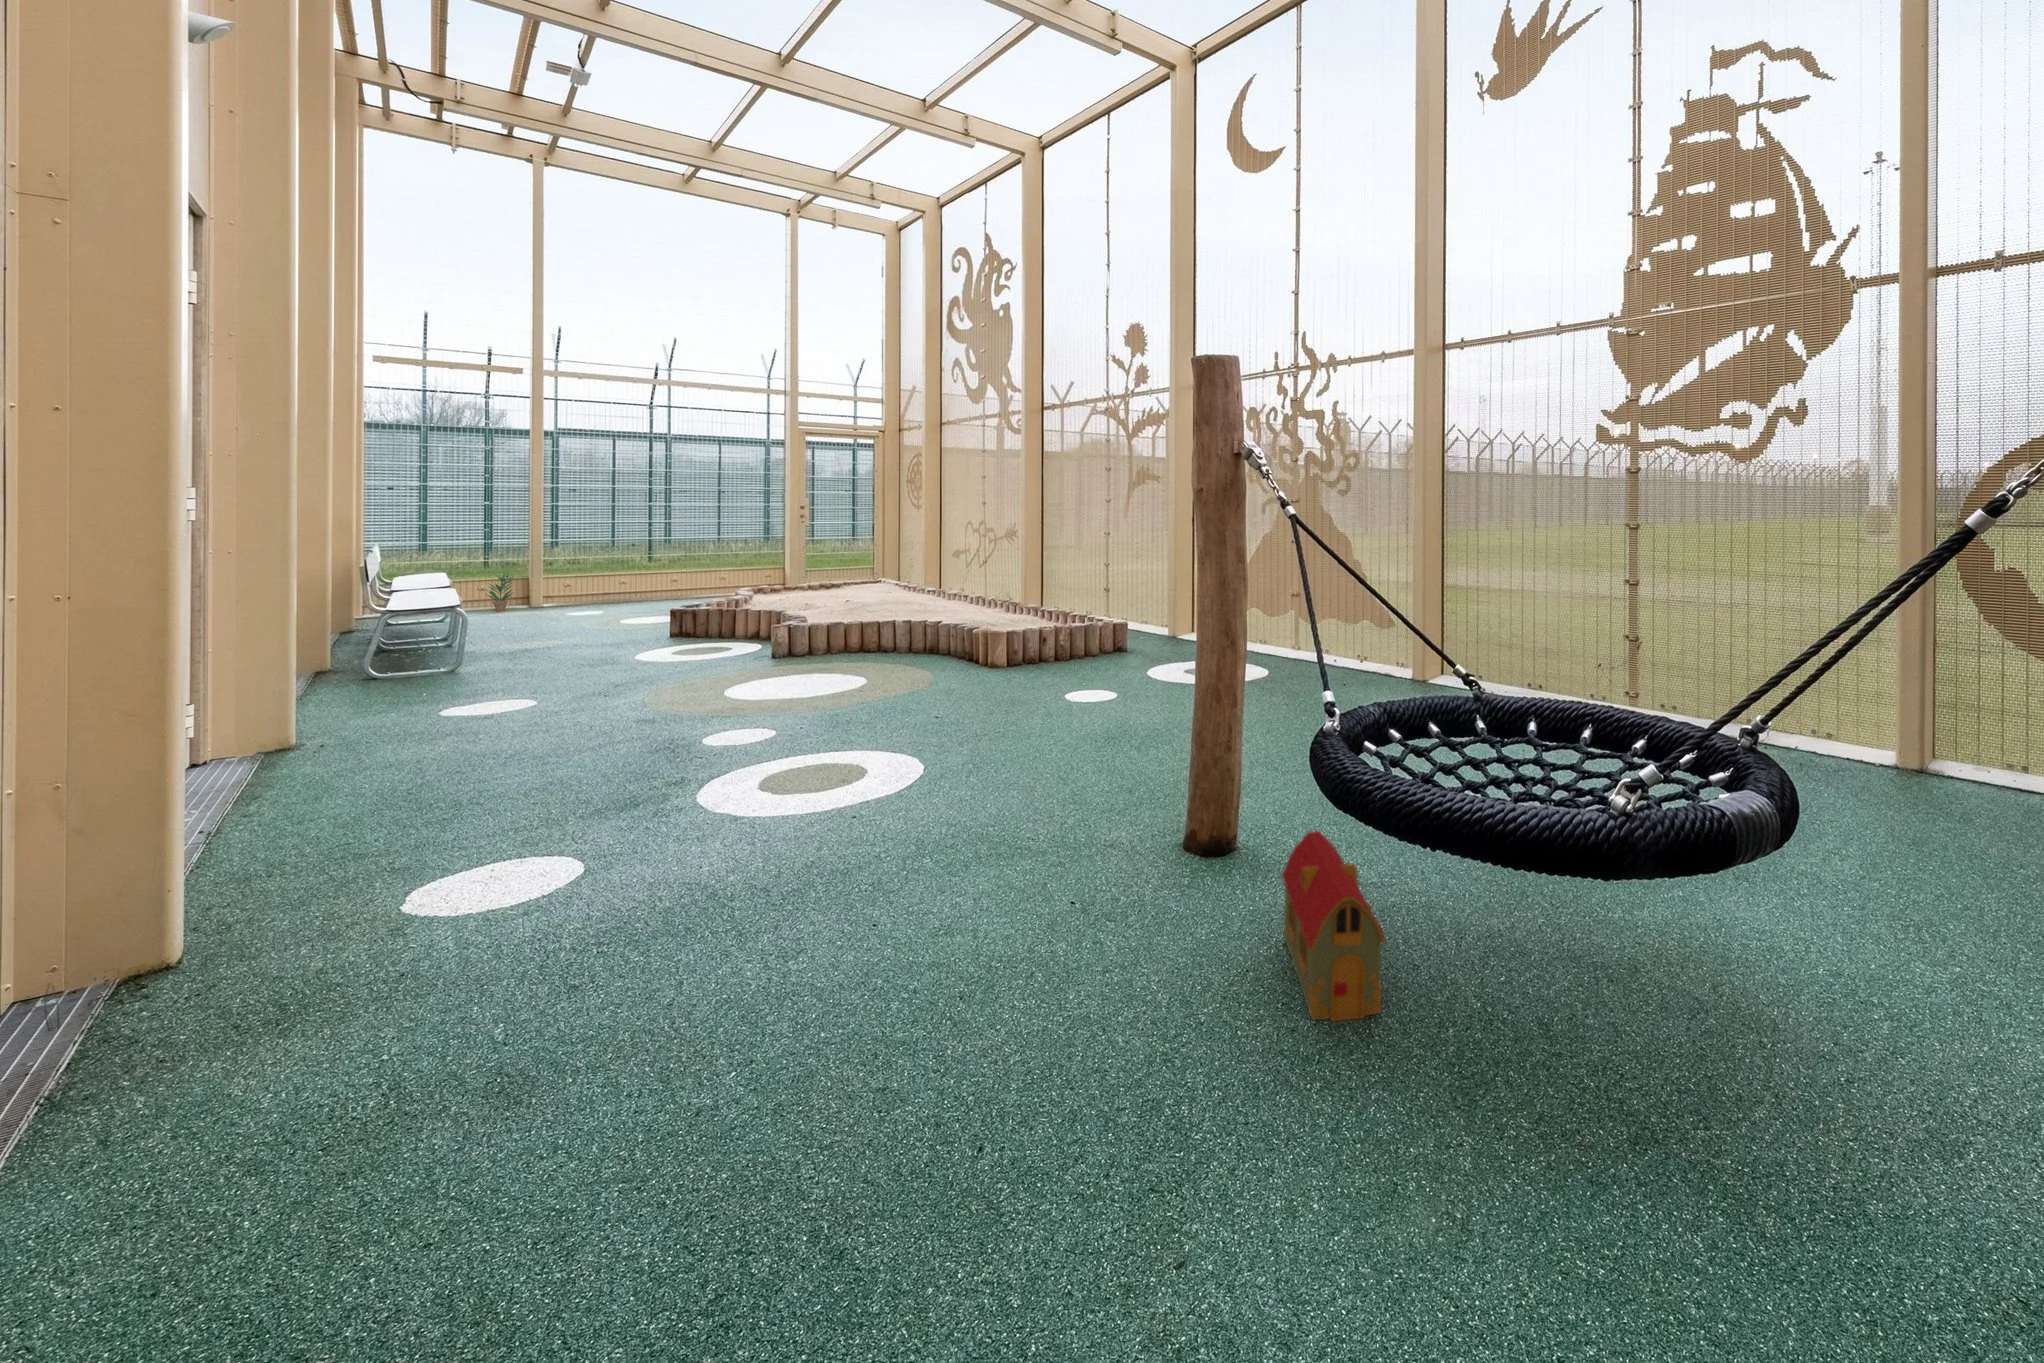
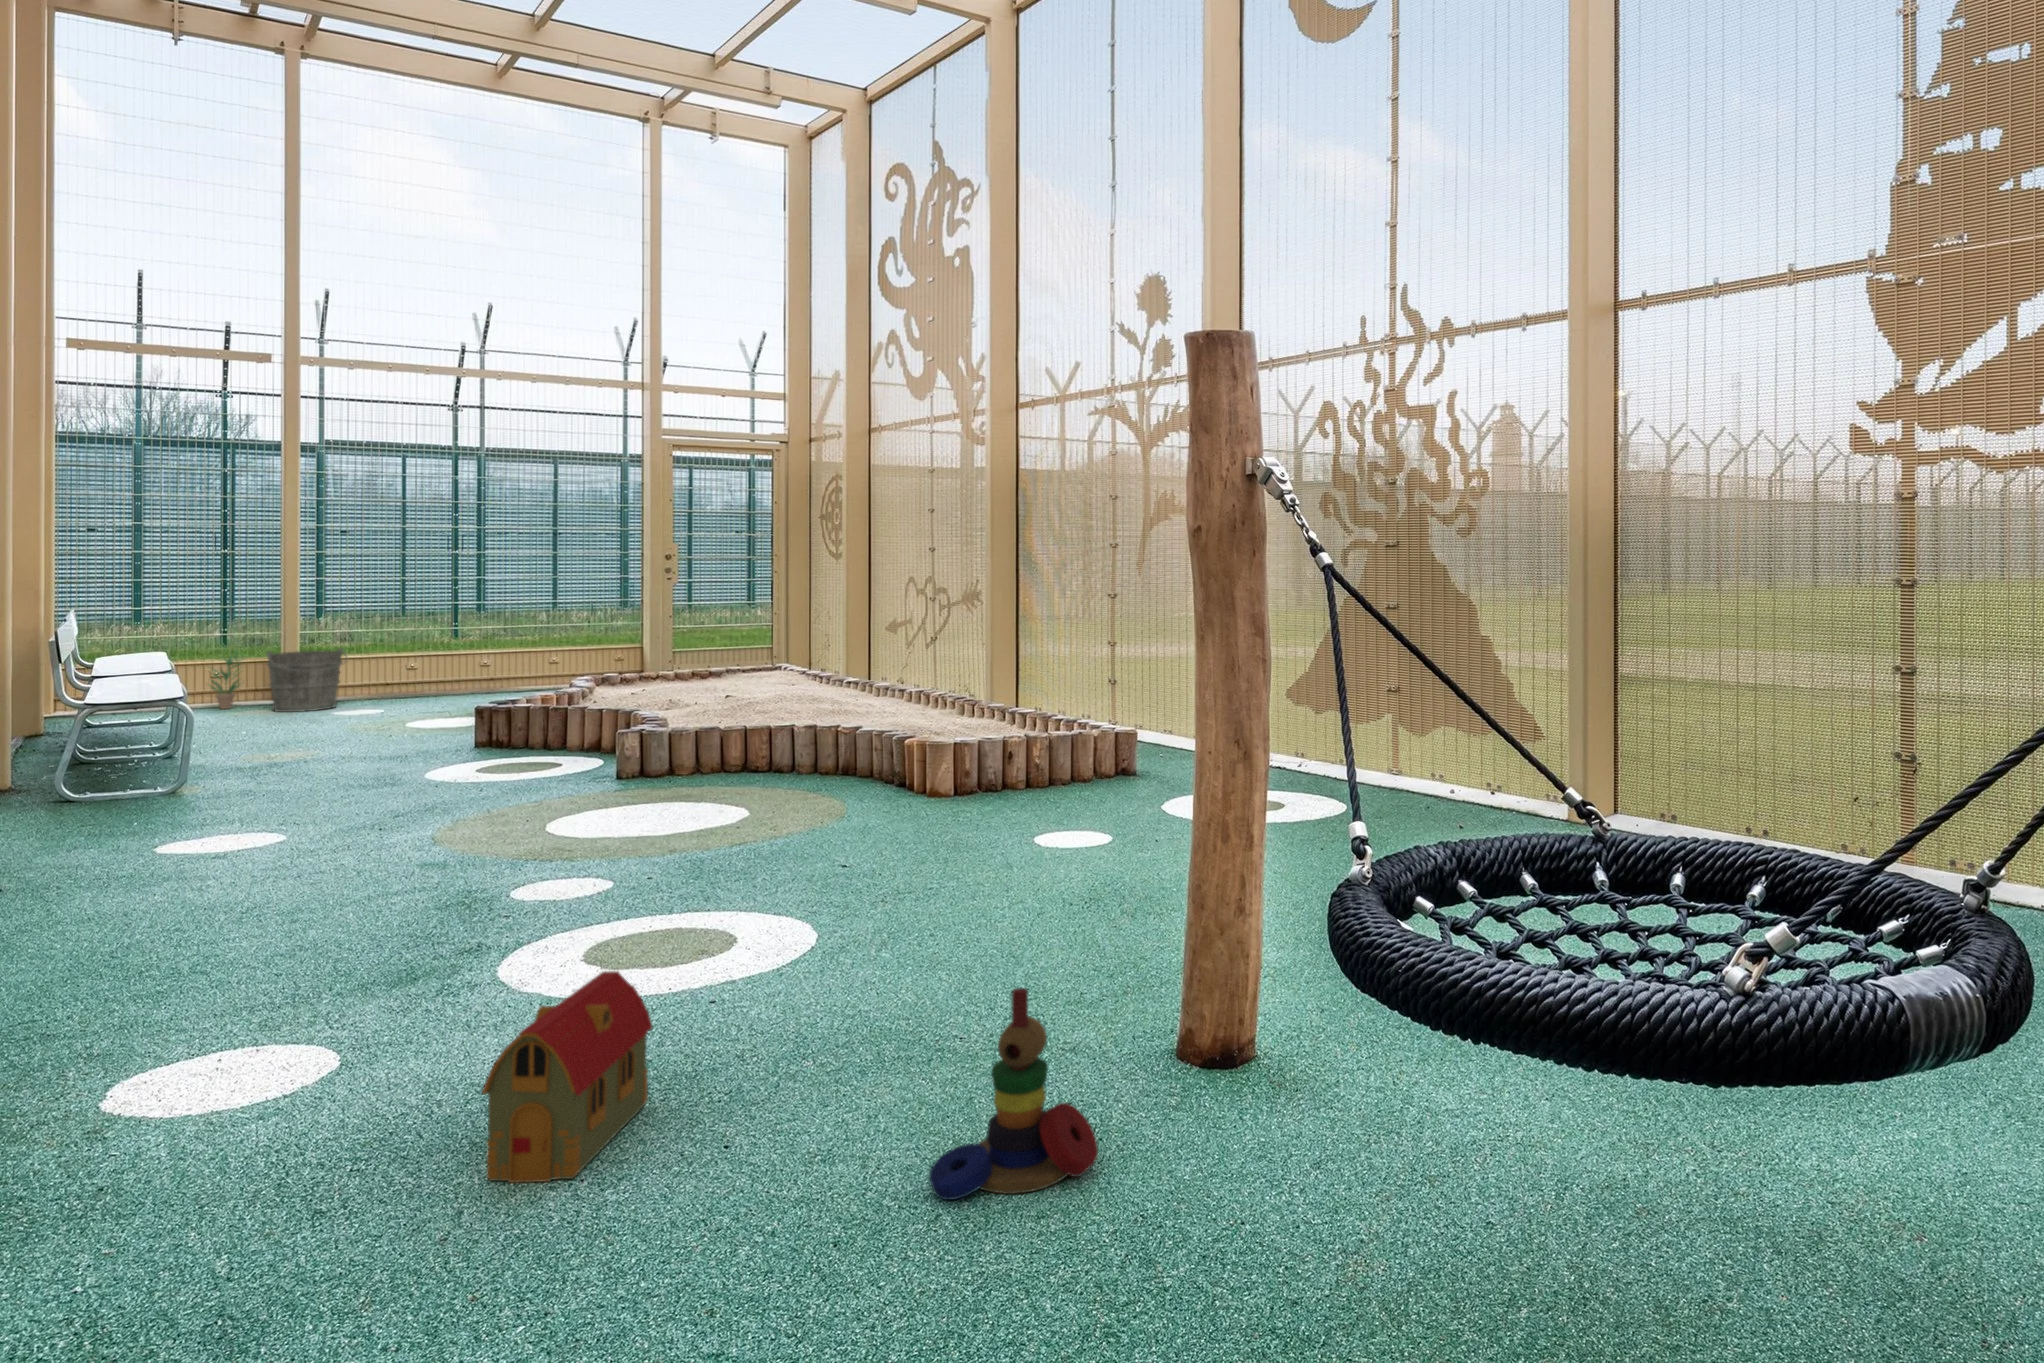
bucket: none [529,570,589,613] -> present [267,648,346,712]
stacking toy: none [1024,808,1146,965] -> present [929,988,1098,1200]
toy house: present [1282,831,1386,1021] -> present [482,971,653,1183]

